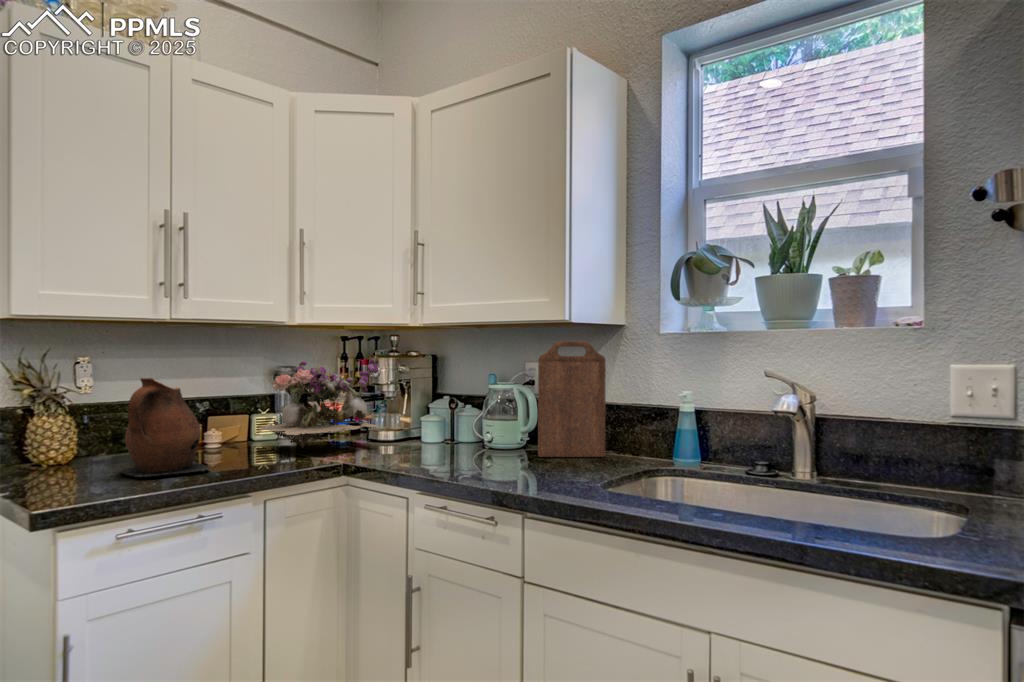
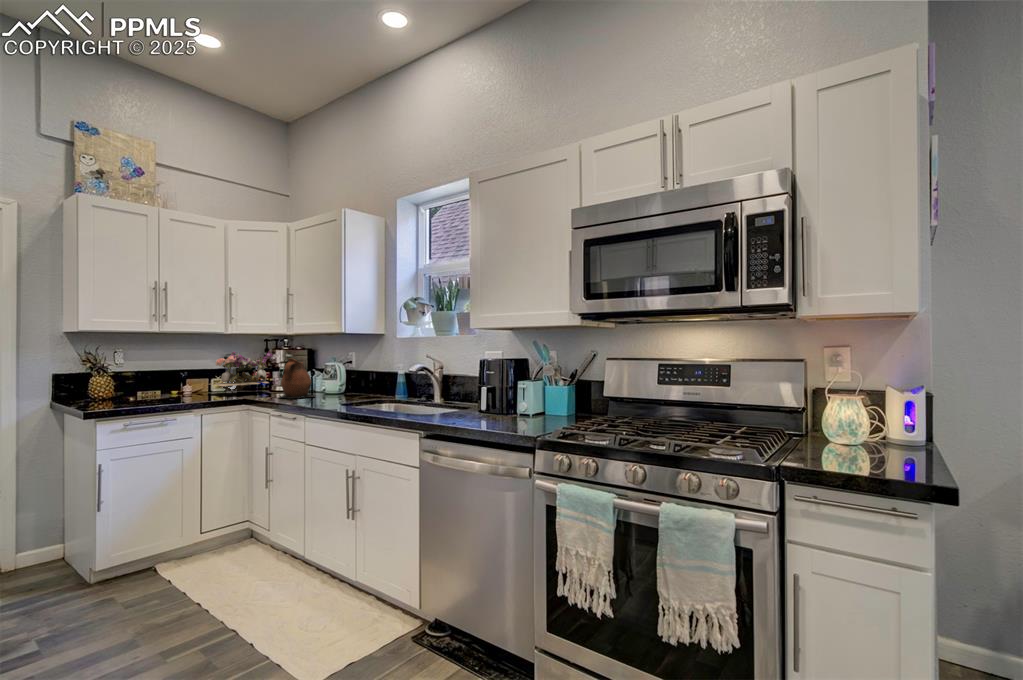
cutting board: present [538,341,606,457] -> none [339,343,371,396]
ceramic pitcher: present [121,378,210,477] -> present [280,358,315,398]

